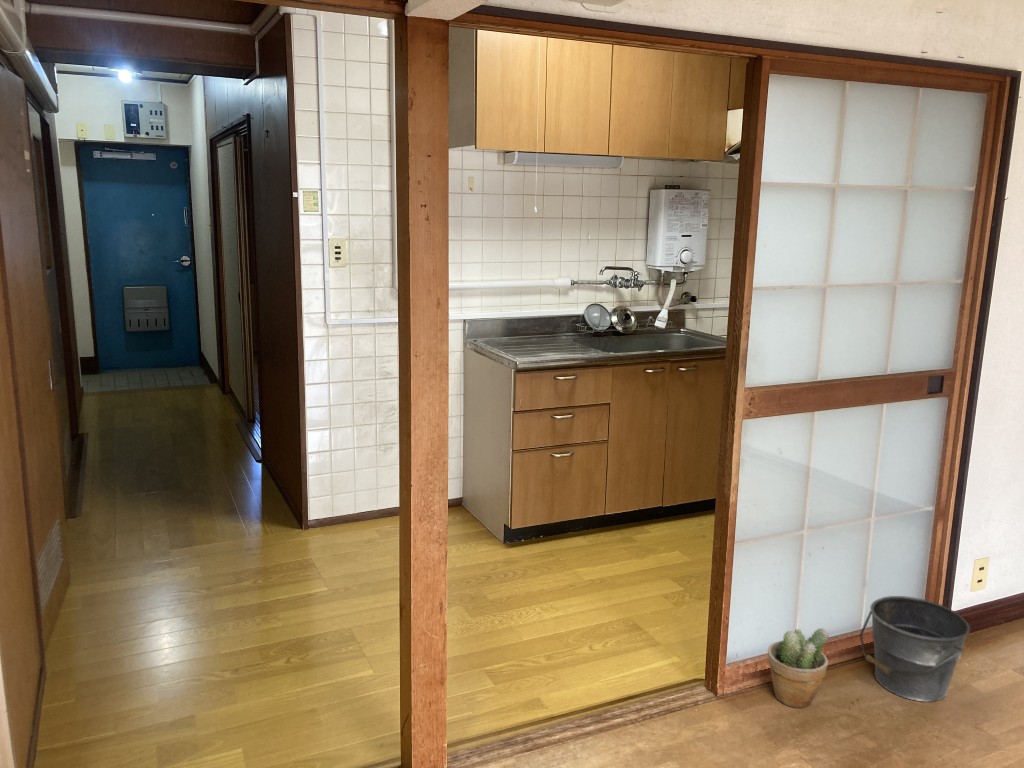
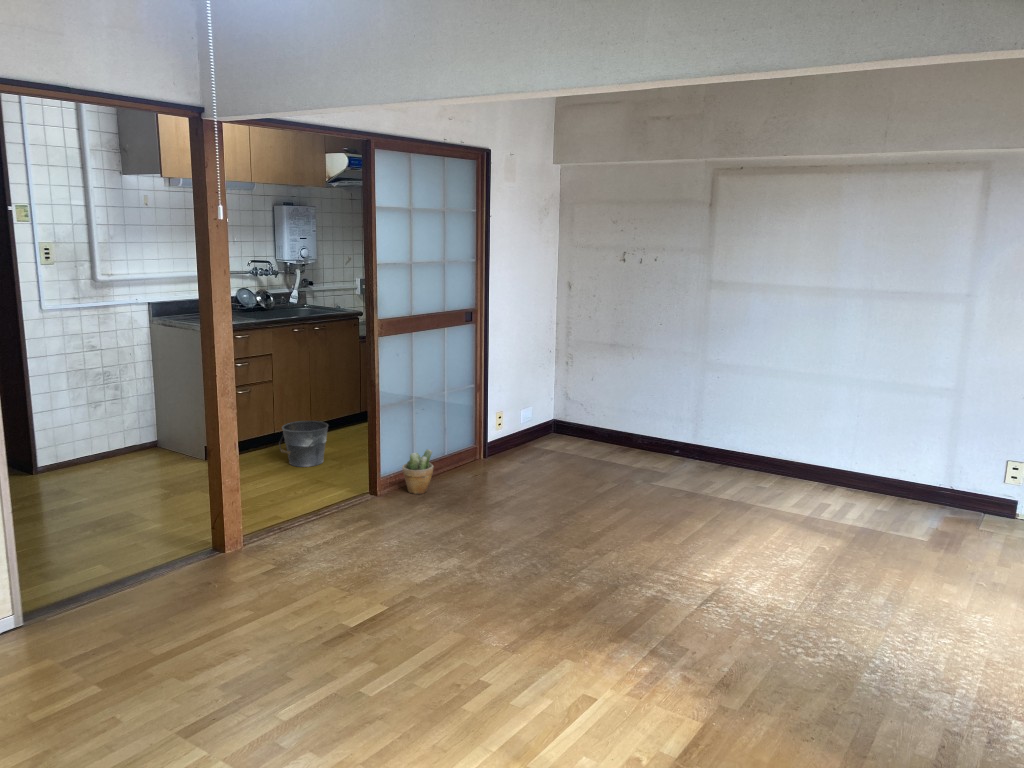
bucket: present [860,596,970,702] -> present [279,421,328,467]

